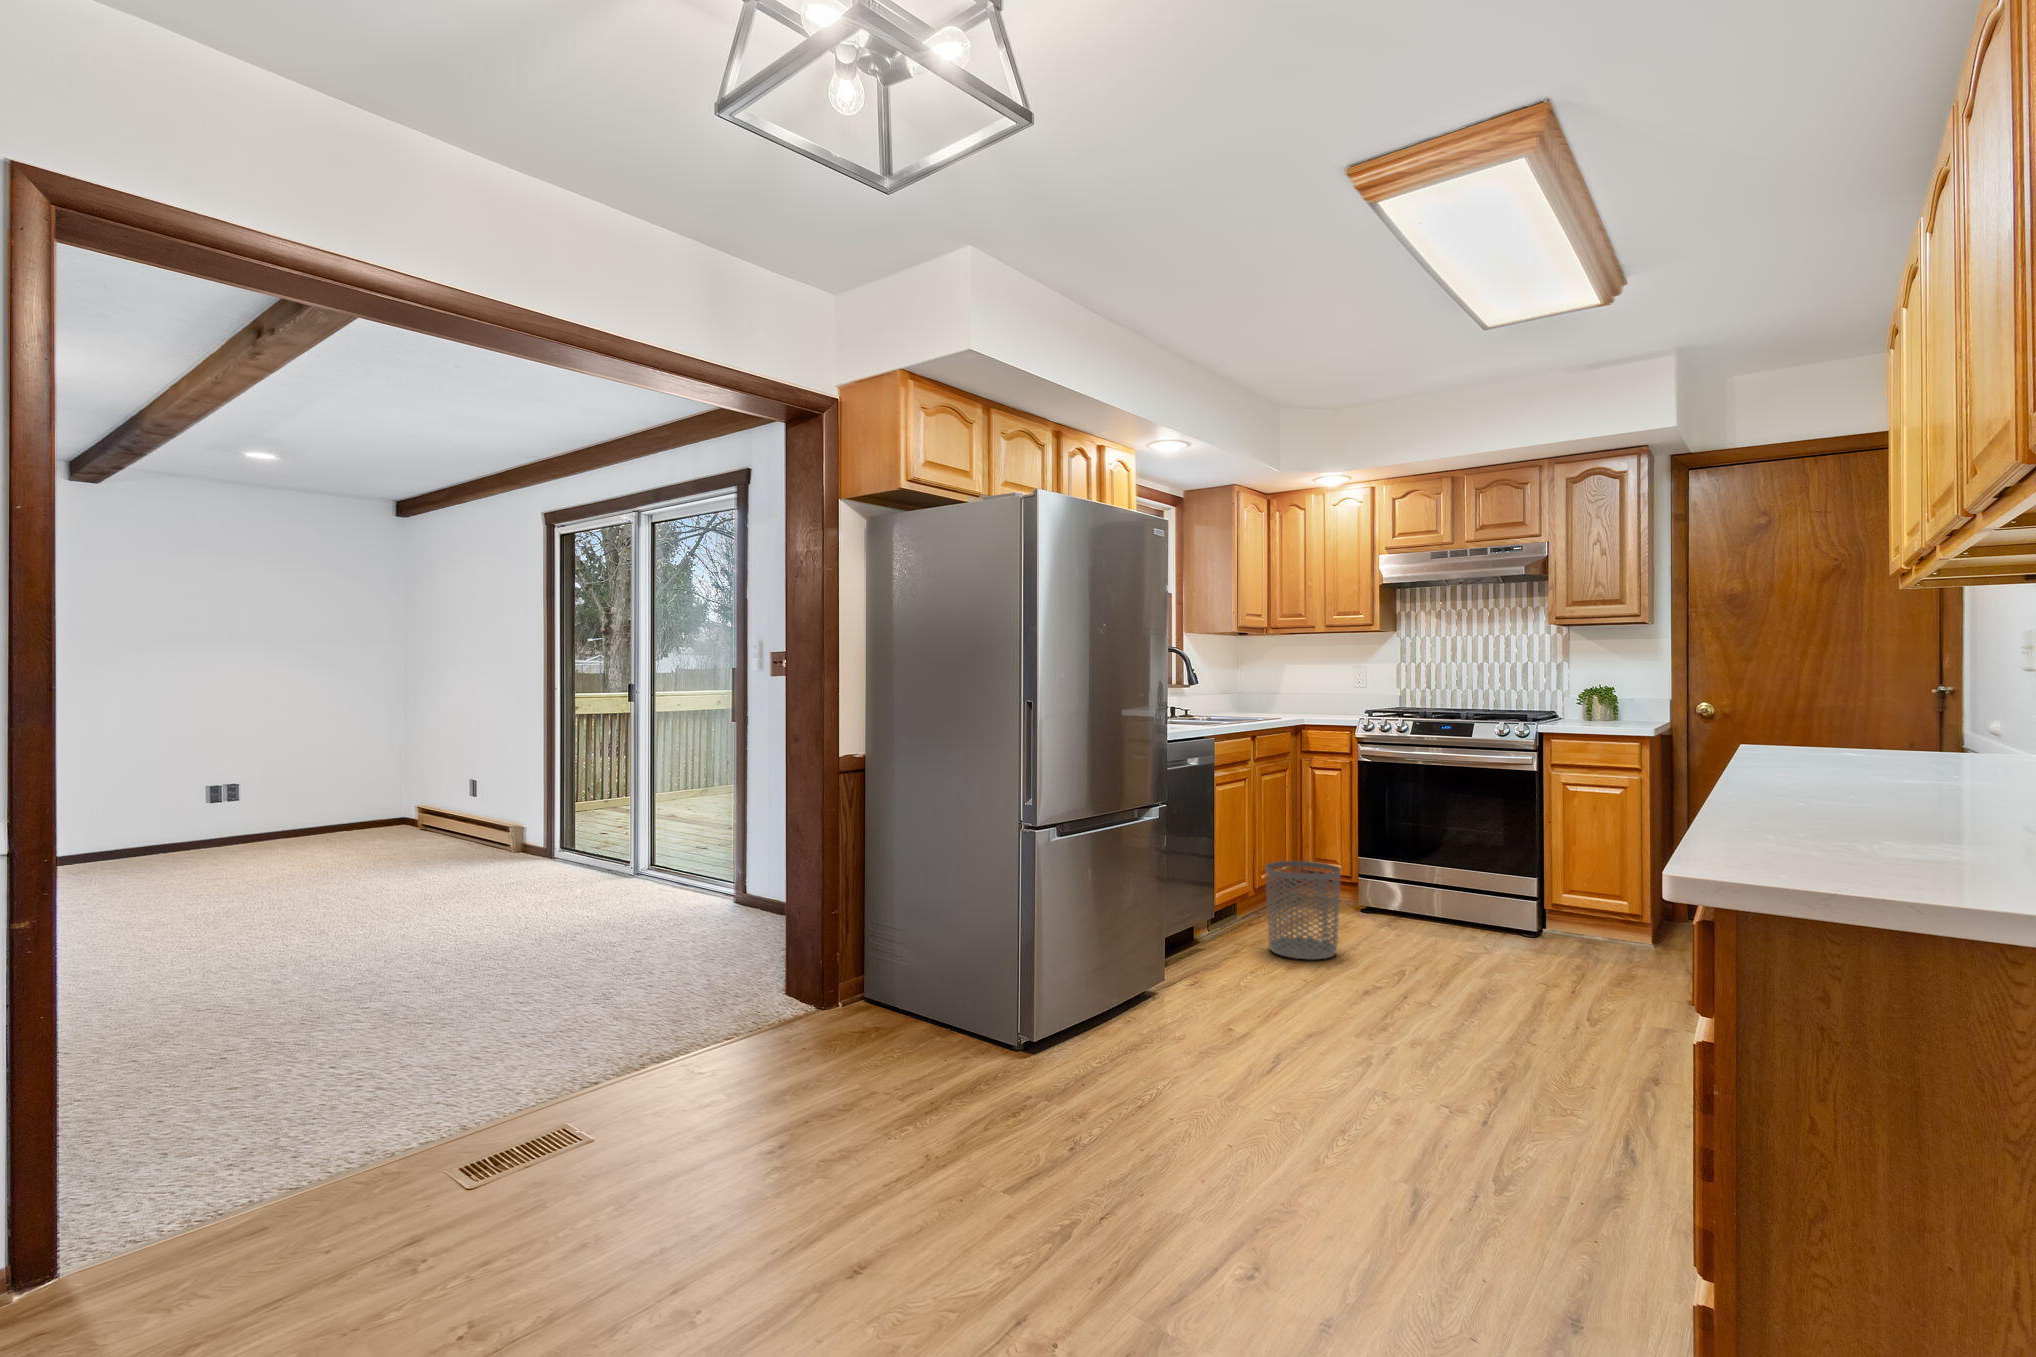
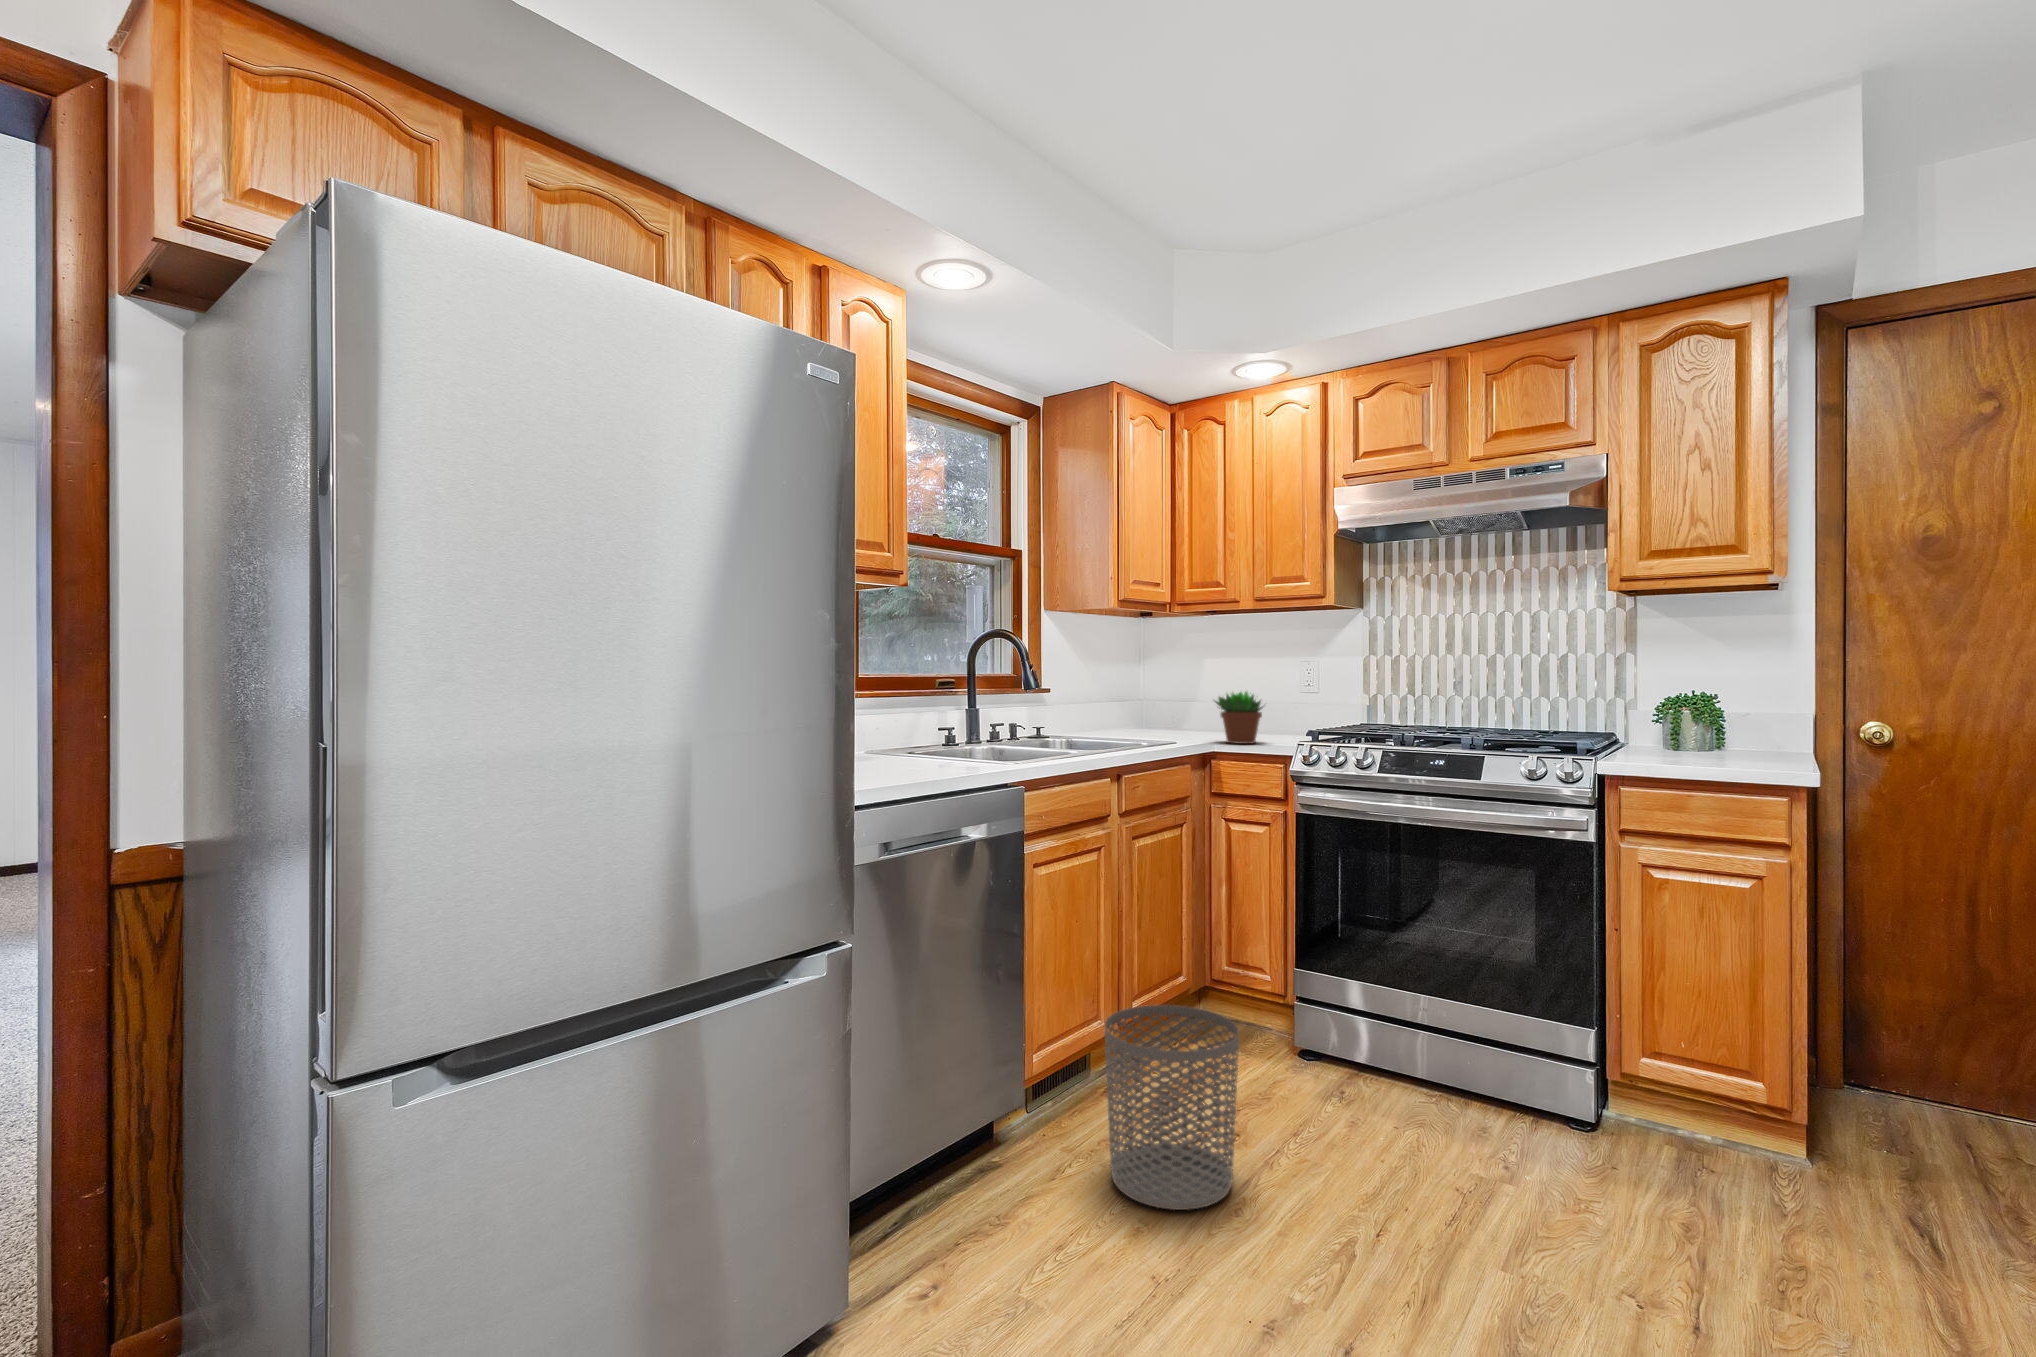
succulent plant: none [1302,685,1338,719] -> present [1215,691,1263,744]

